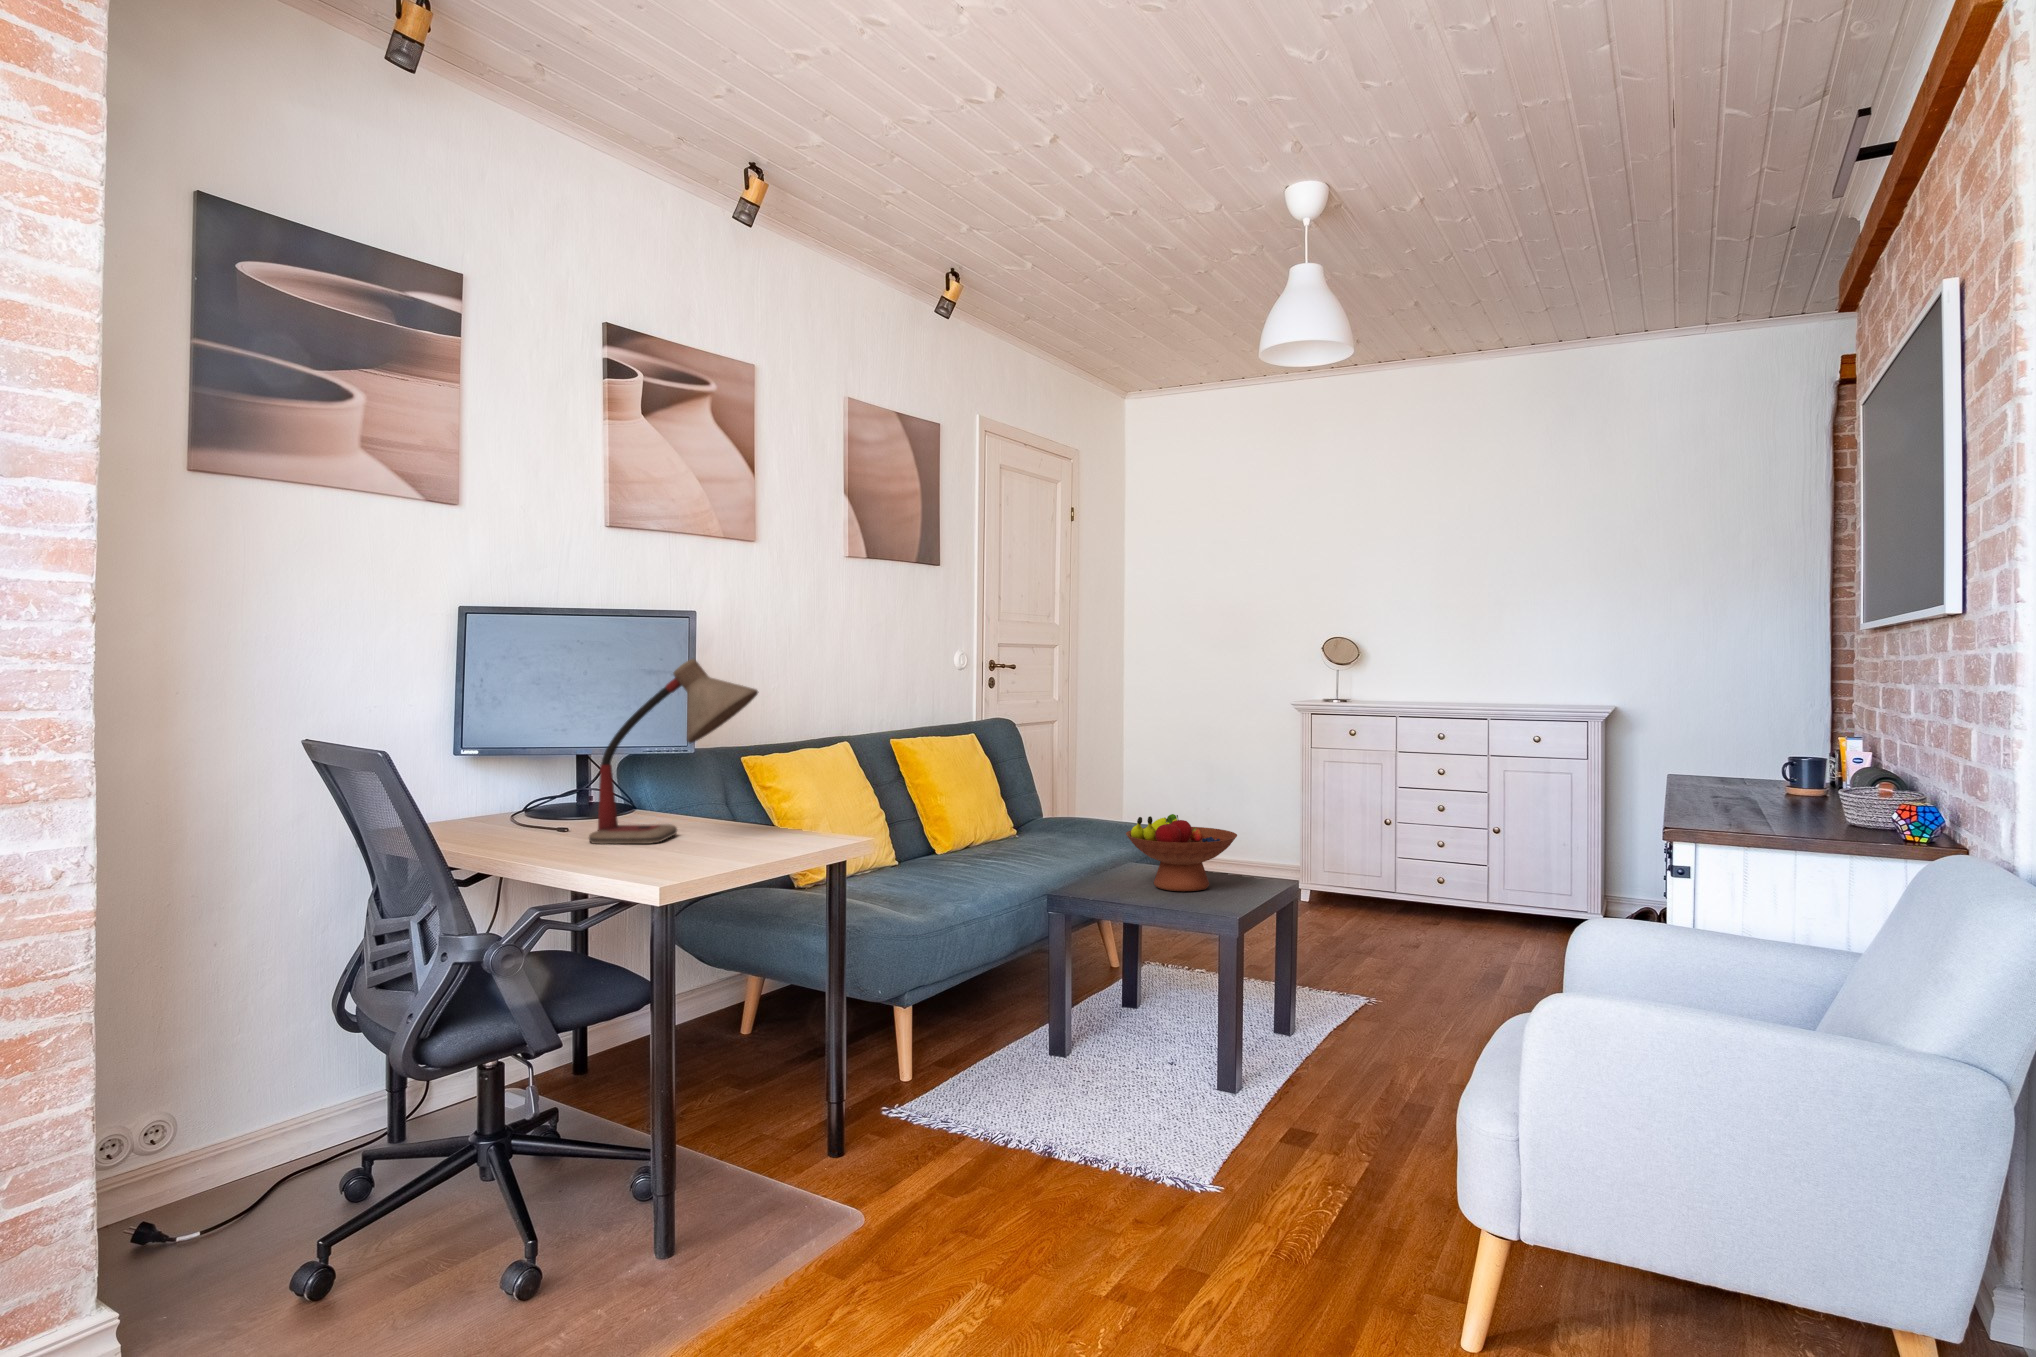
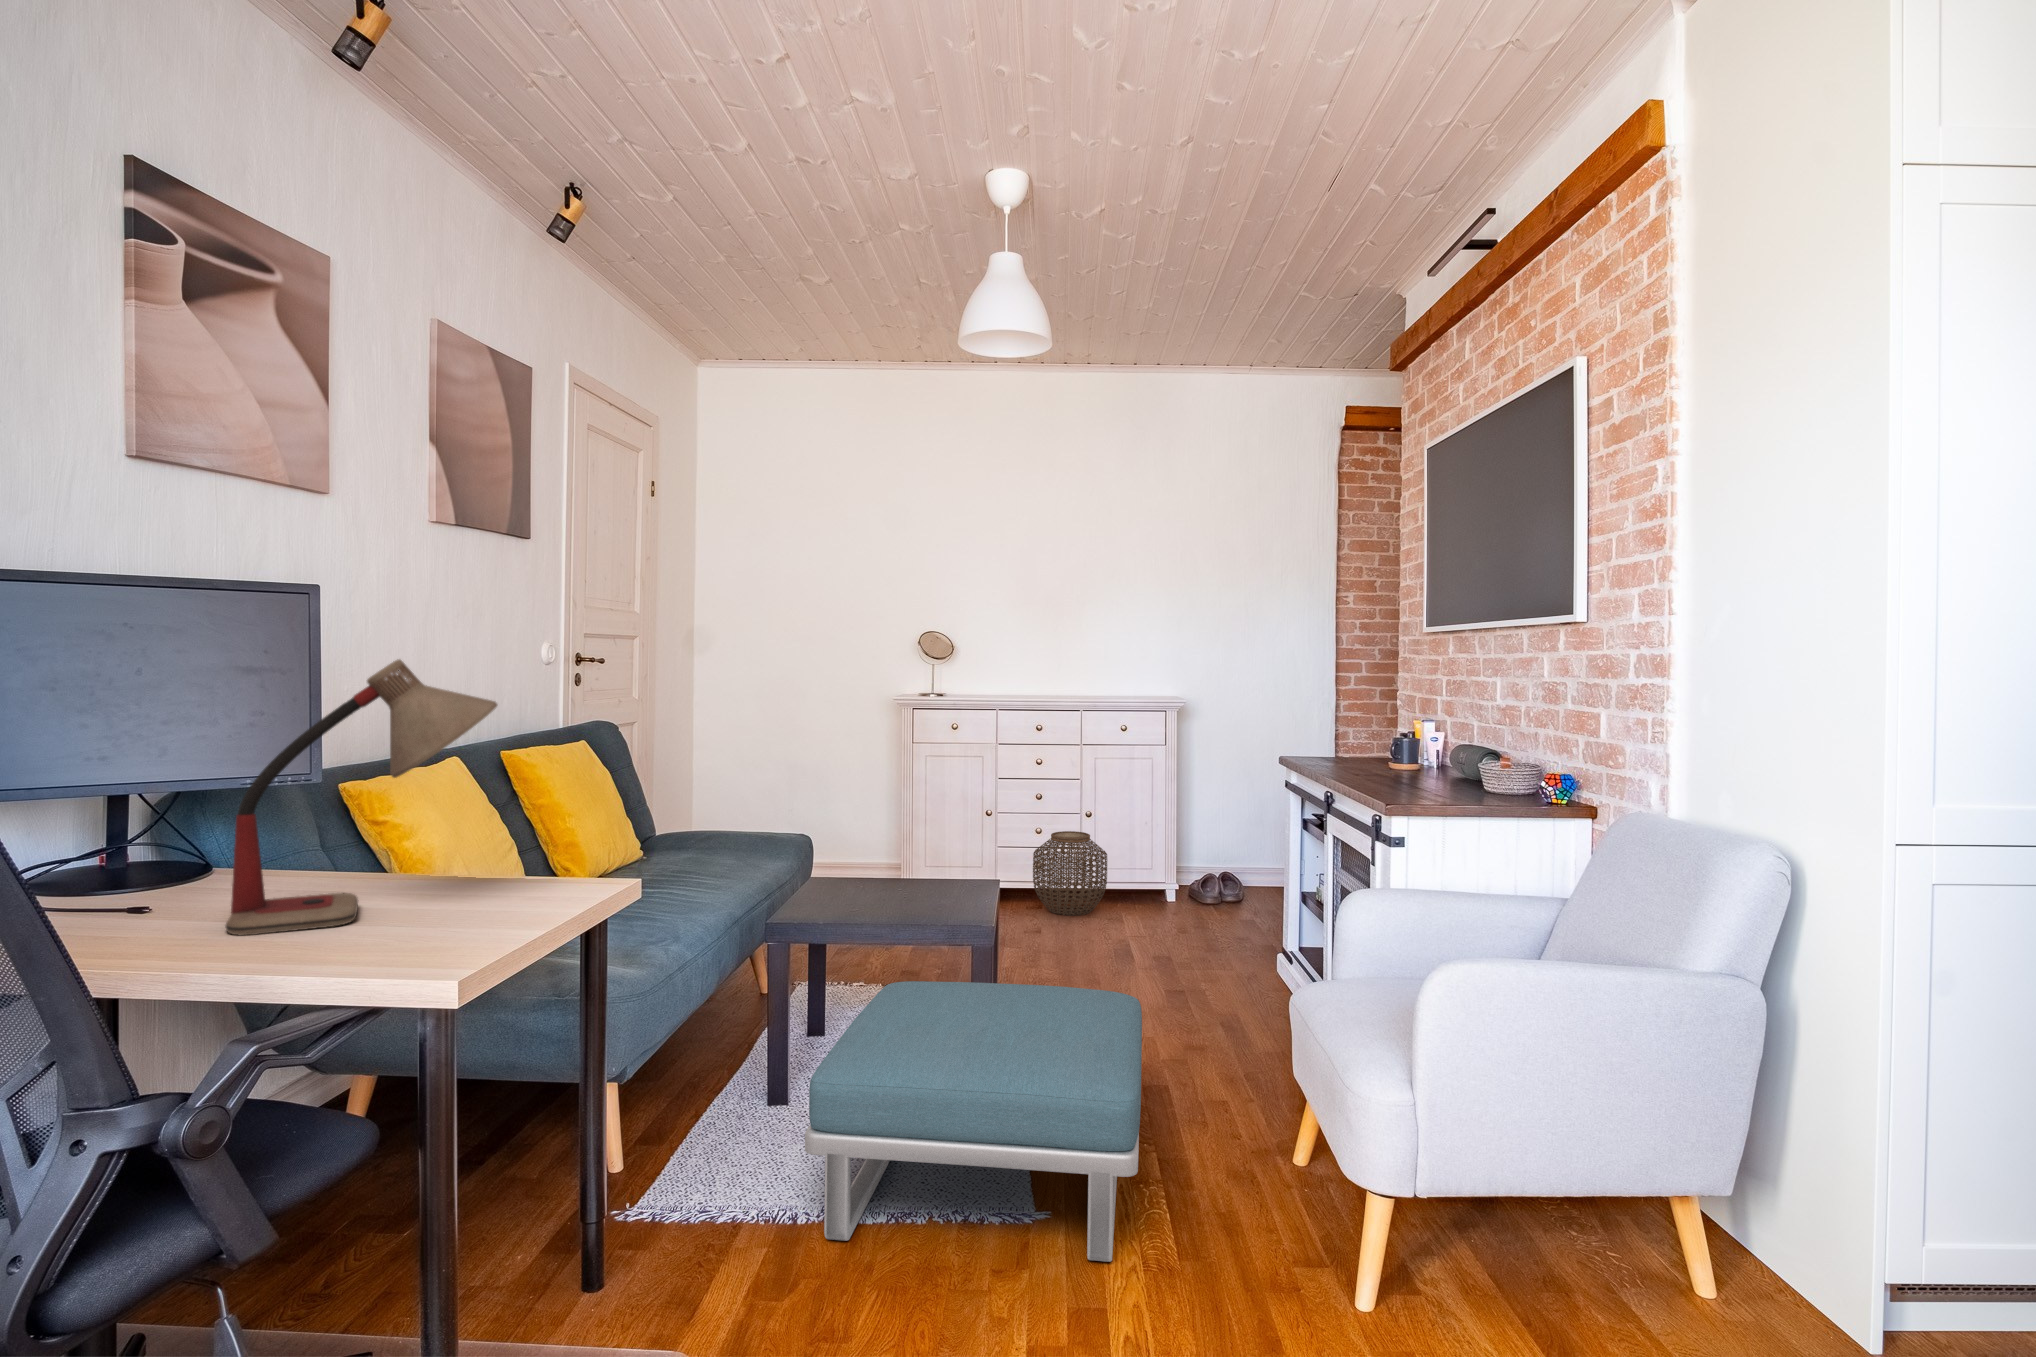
fruit bowl: present [1126,814,1237,891] -> none [839,825,955,905]
woven basket: none [1441,848,1530,942] -> present [1033,831,1107,916]
footstool: none [1001,960,1382,1239] -> present [805,981,1142,1262]

